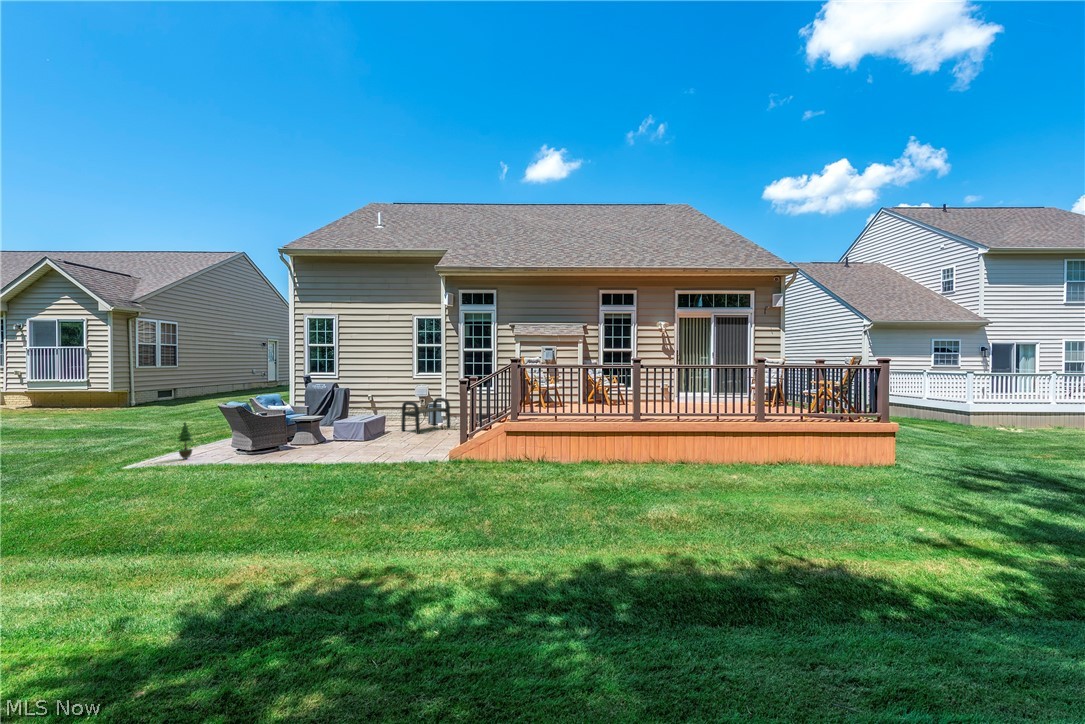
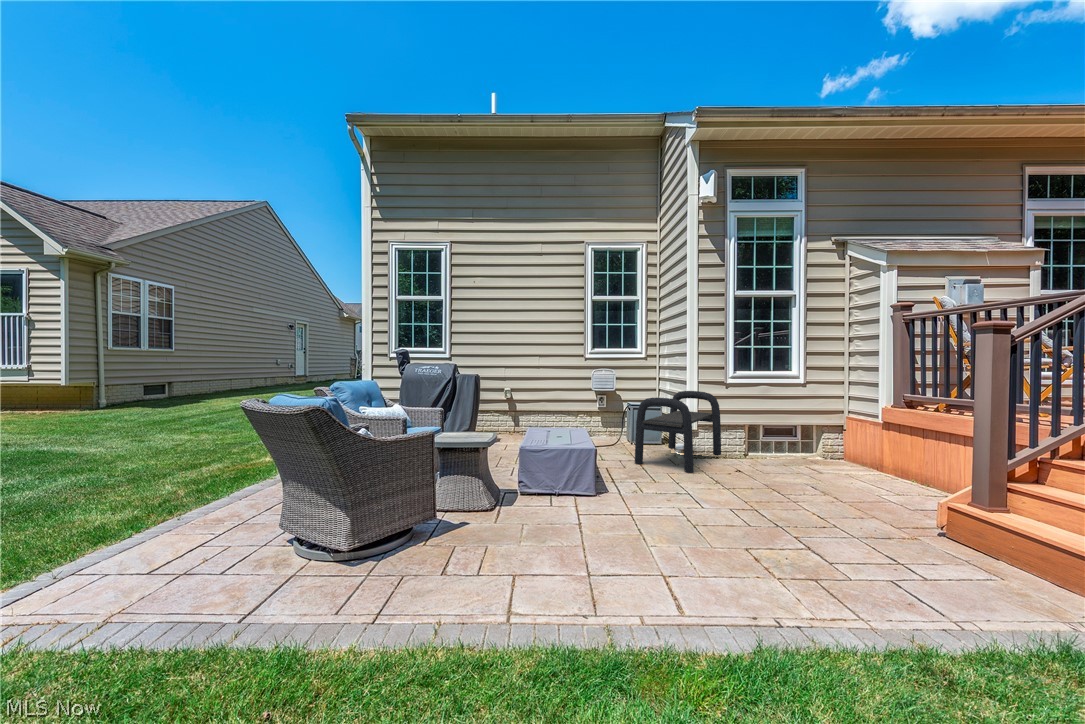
potted tree: present [178,422,193,459] -> none [90,466,159,606]

